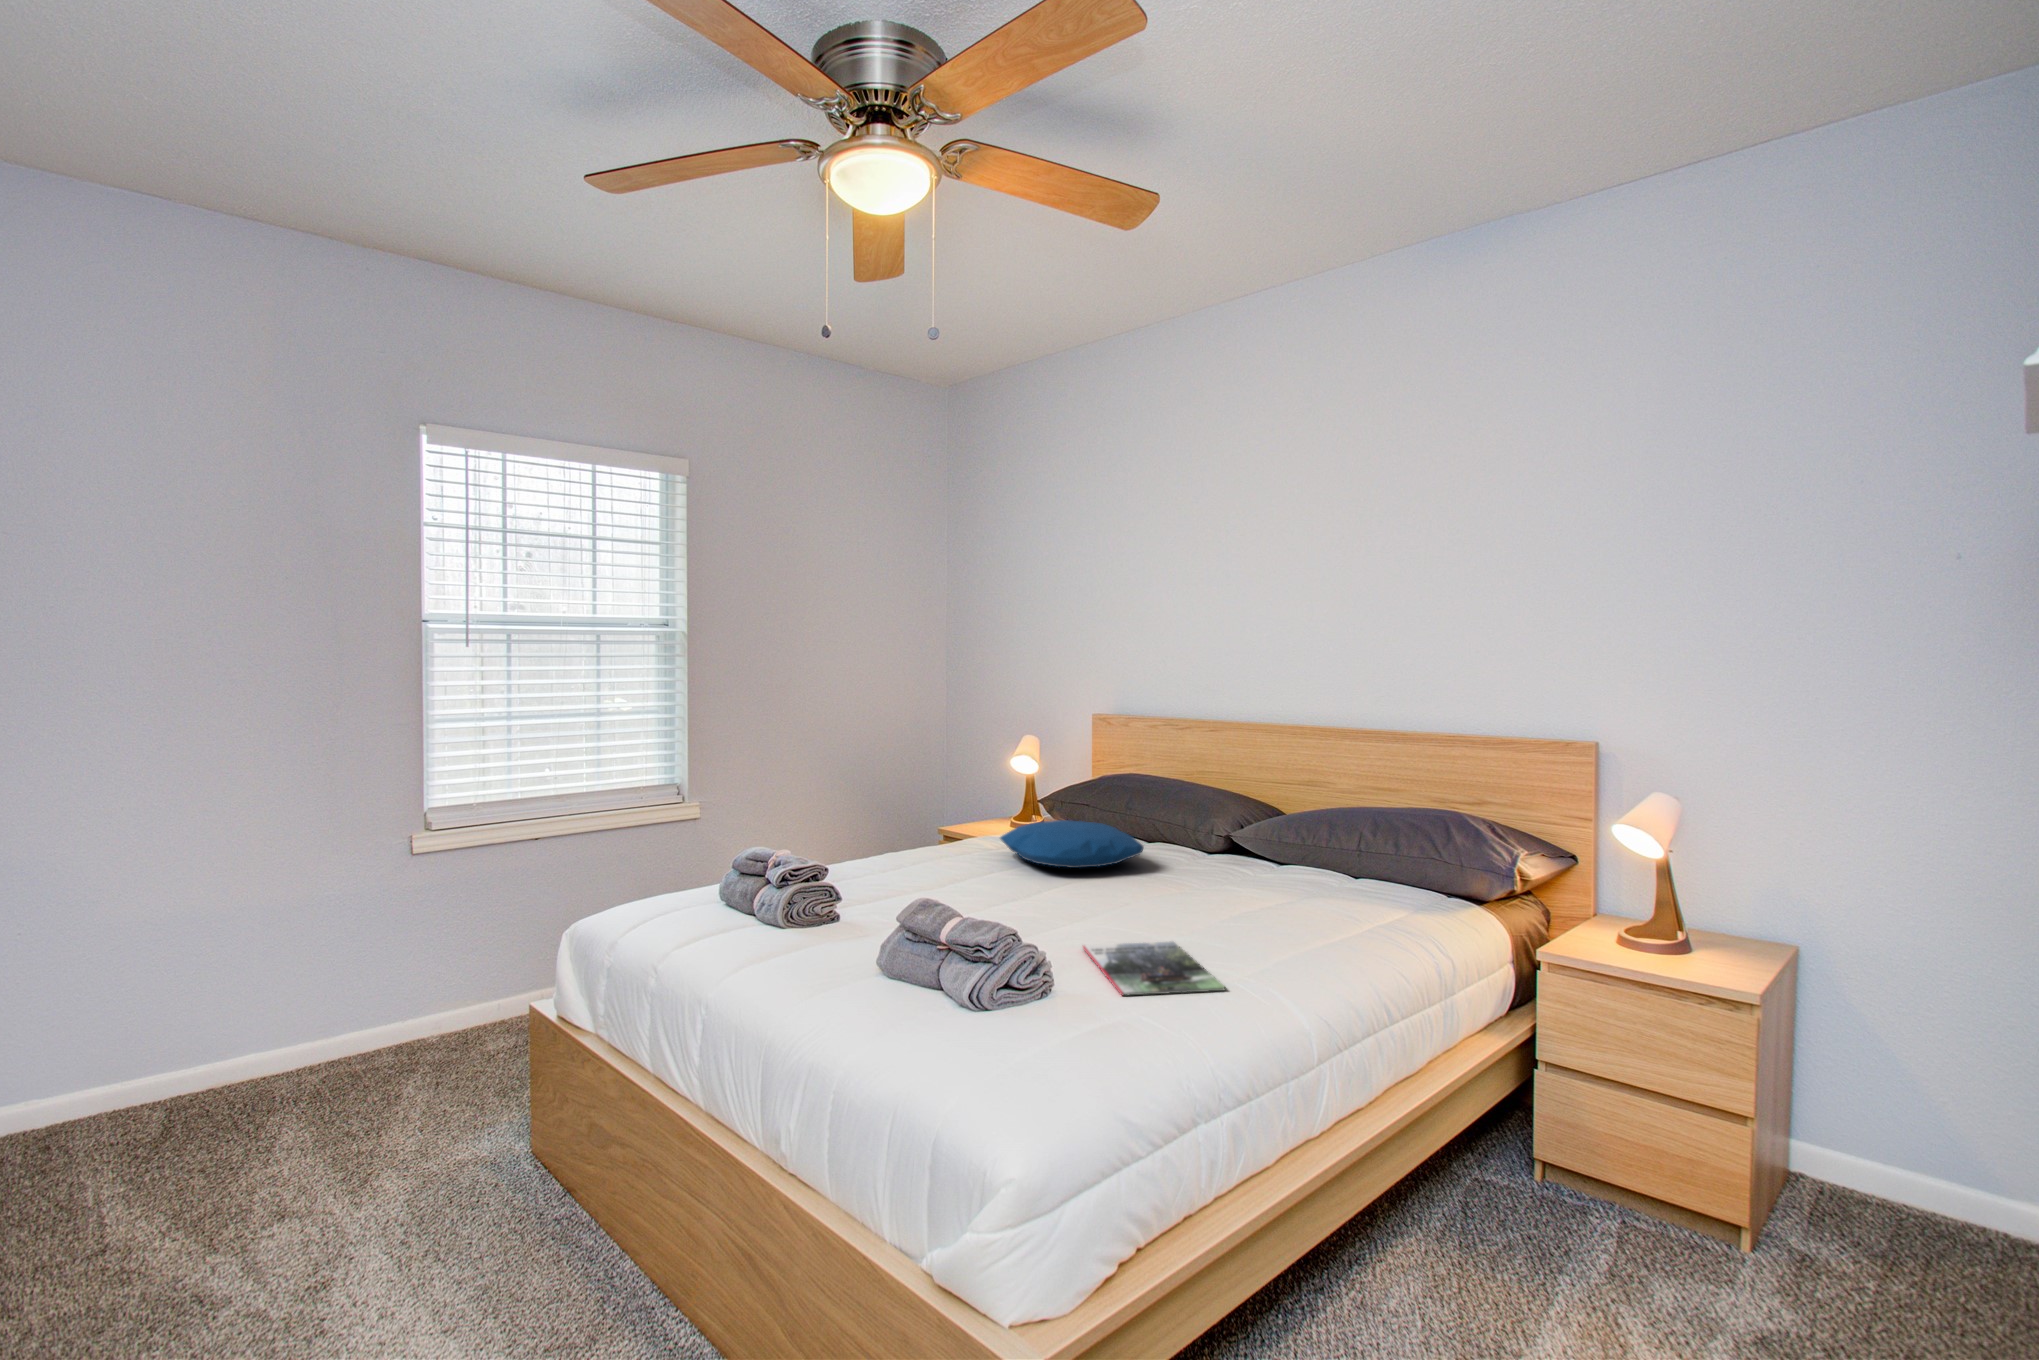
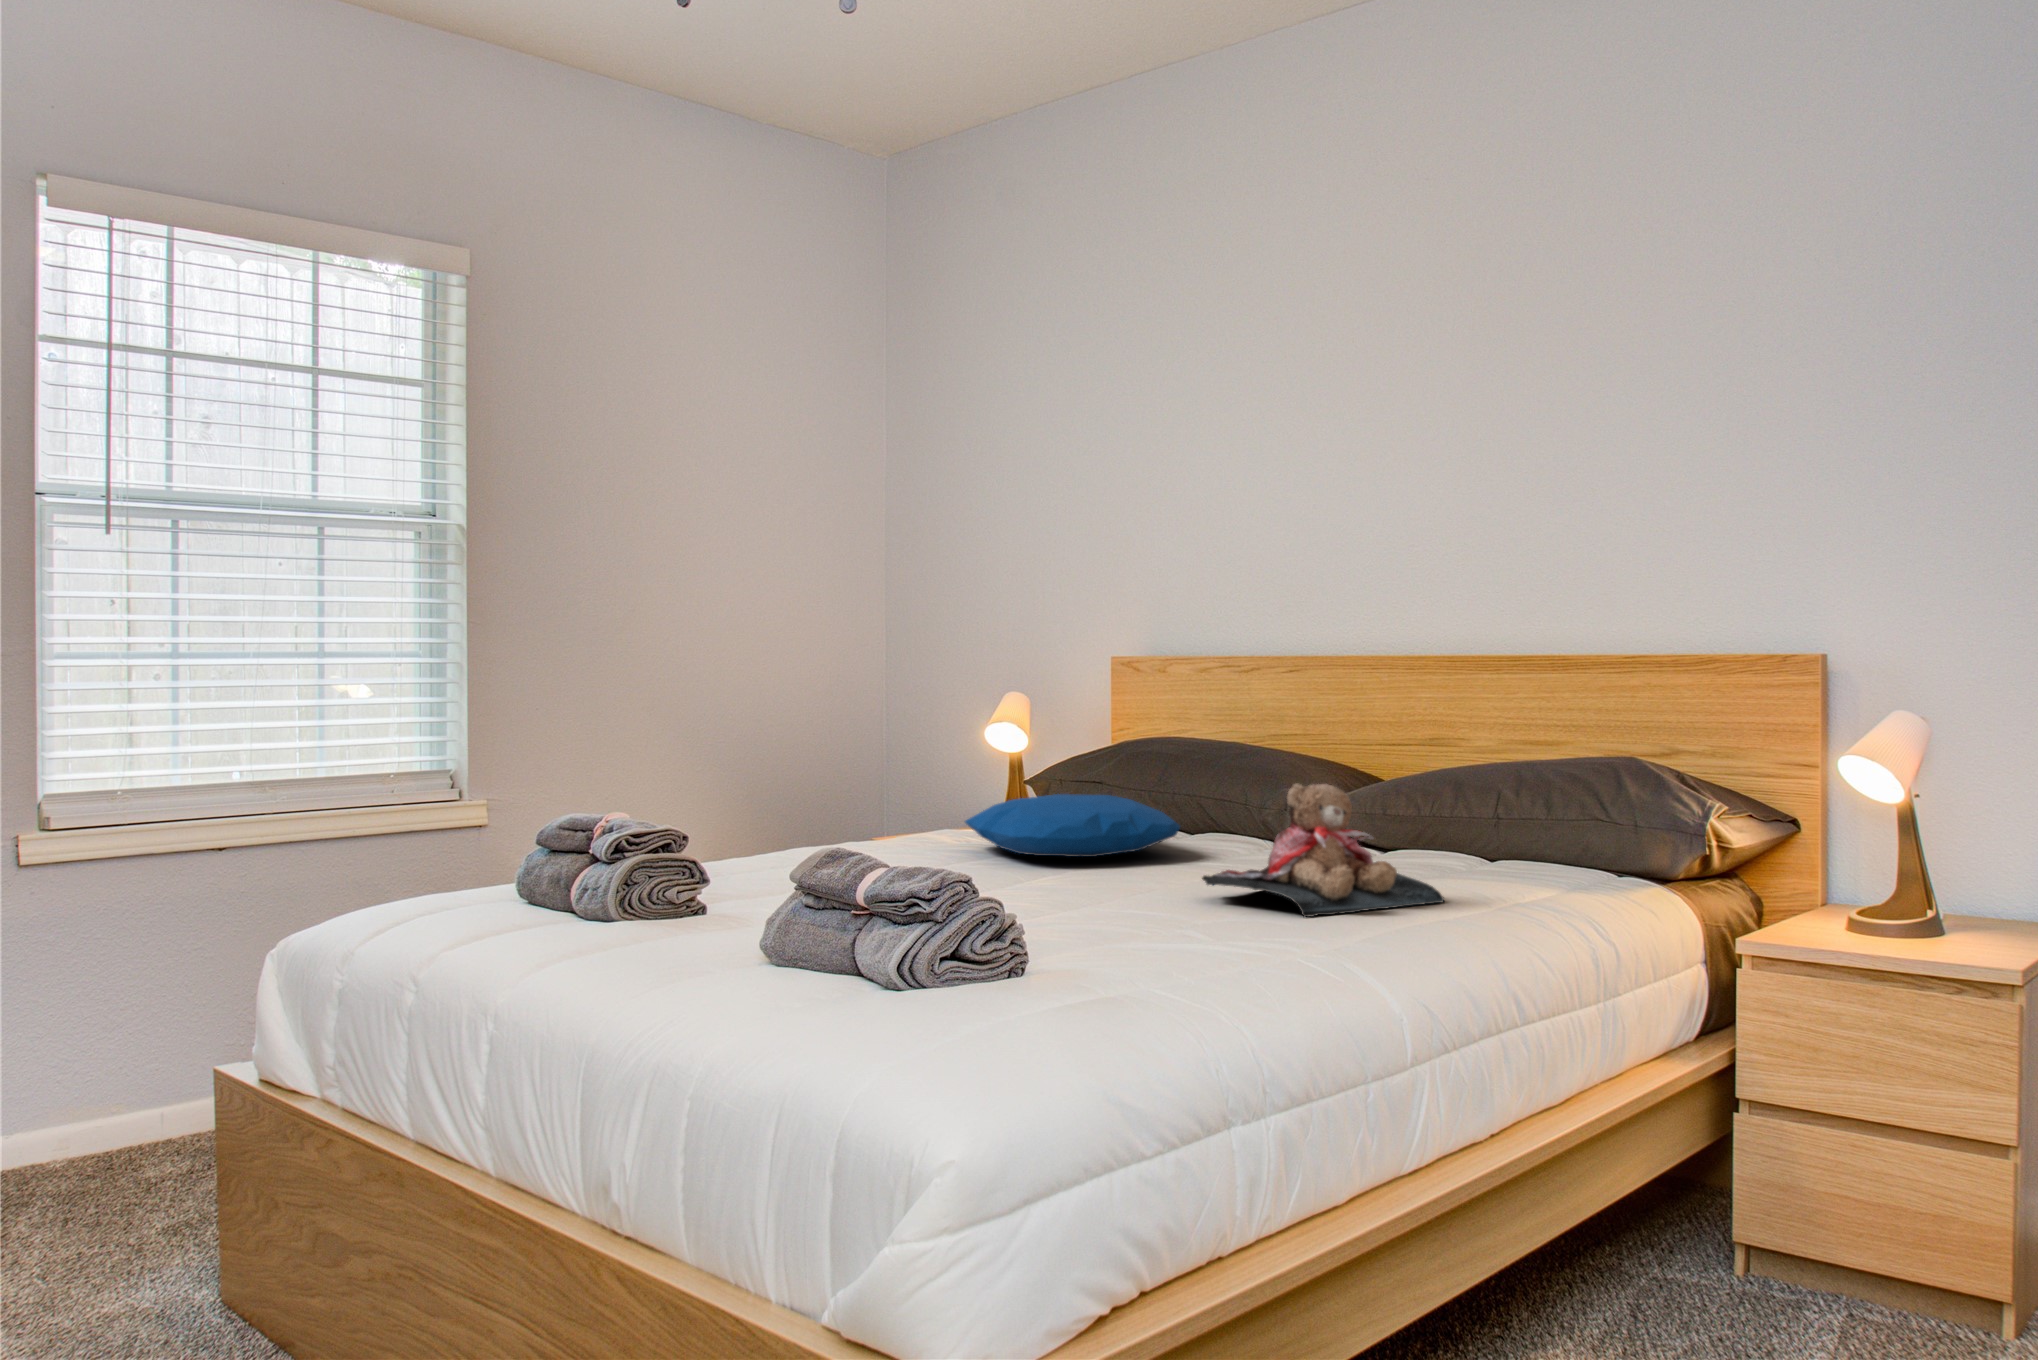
teddy bear: none [1162,837,1330,935] -> present [1202,783,1444,917]
magazine: present [1083,941,1225,995] -> none [1078,922,1284,977]

